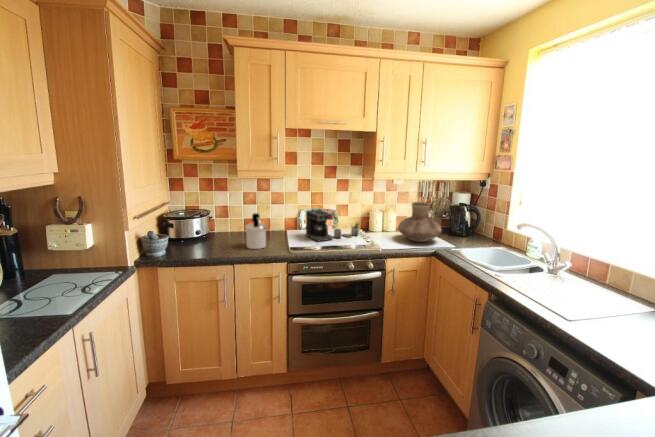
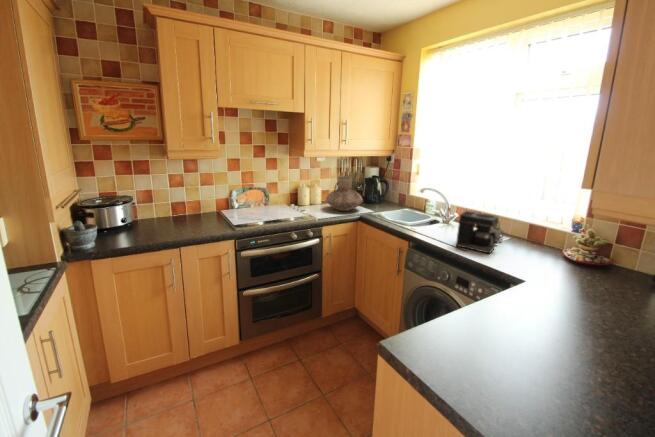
coffee maker: present [306,210,359,241] -> present [456,211,504,253]
soap dispenser: present [245,213,267,249] -> none [184,195,207,231]

